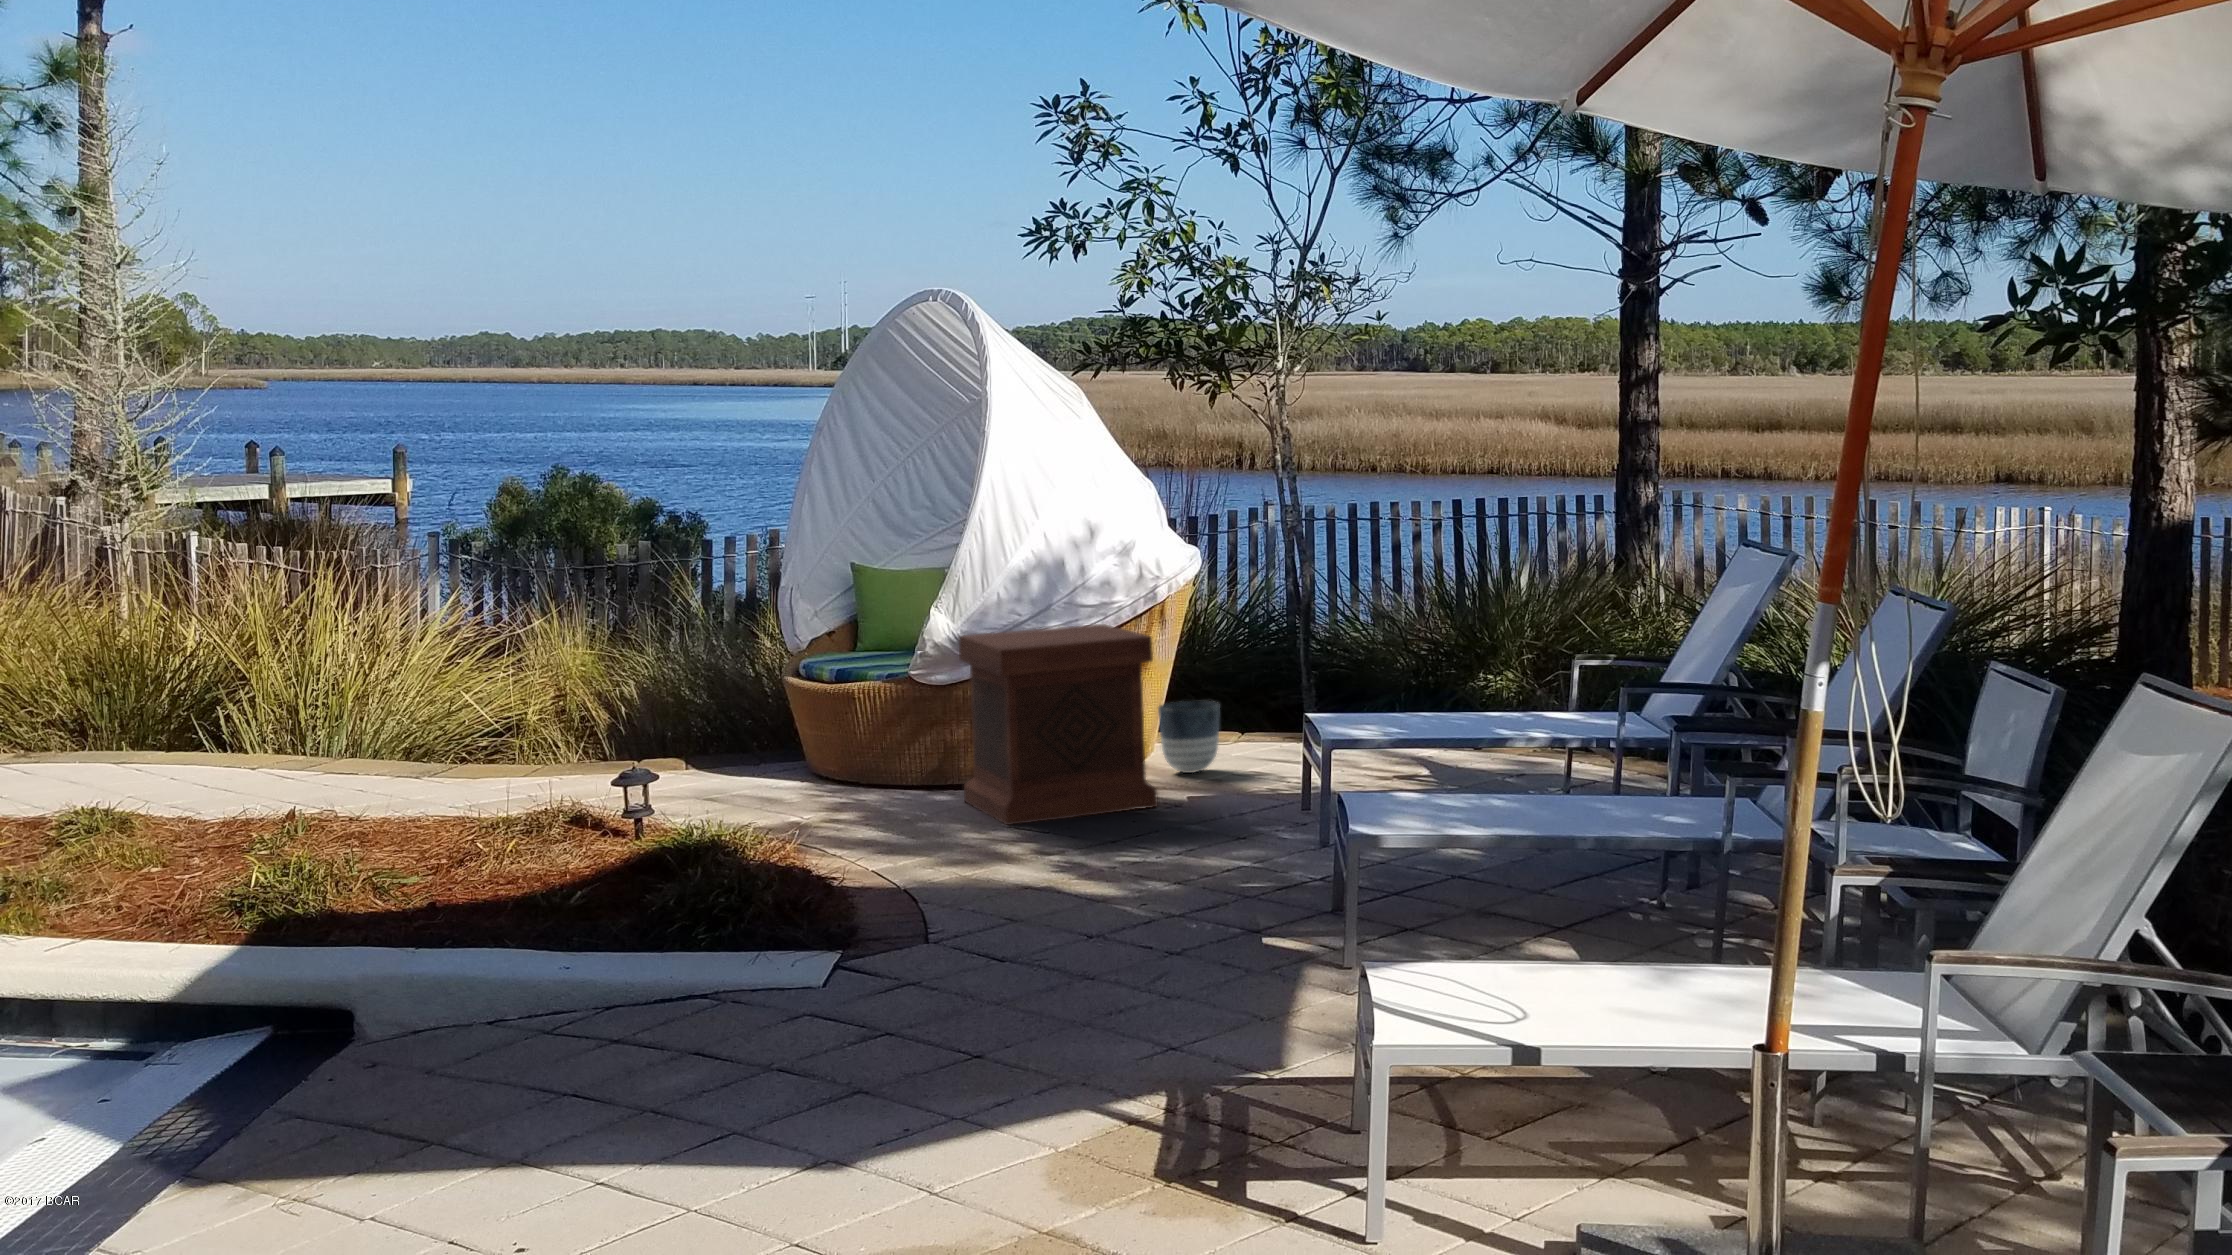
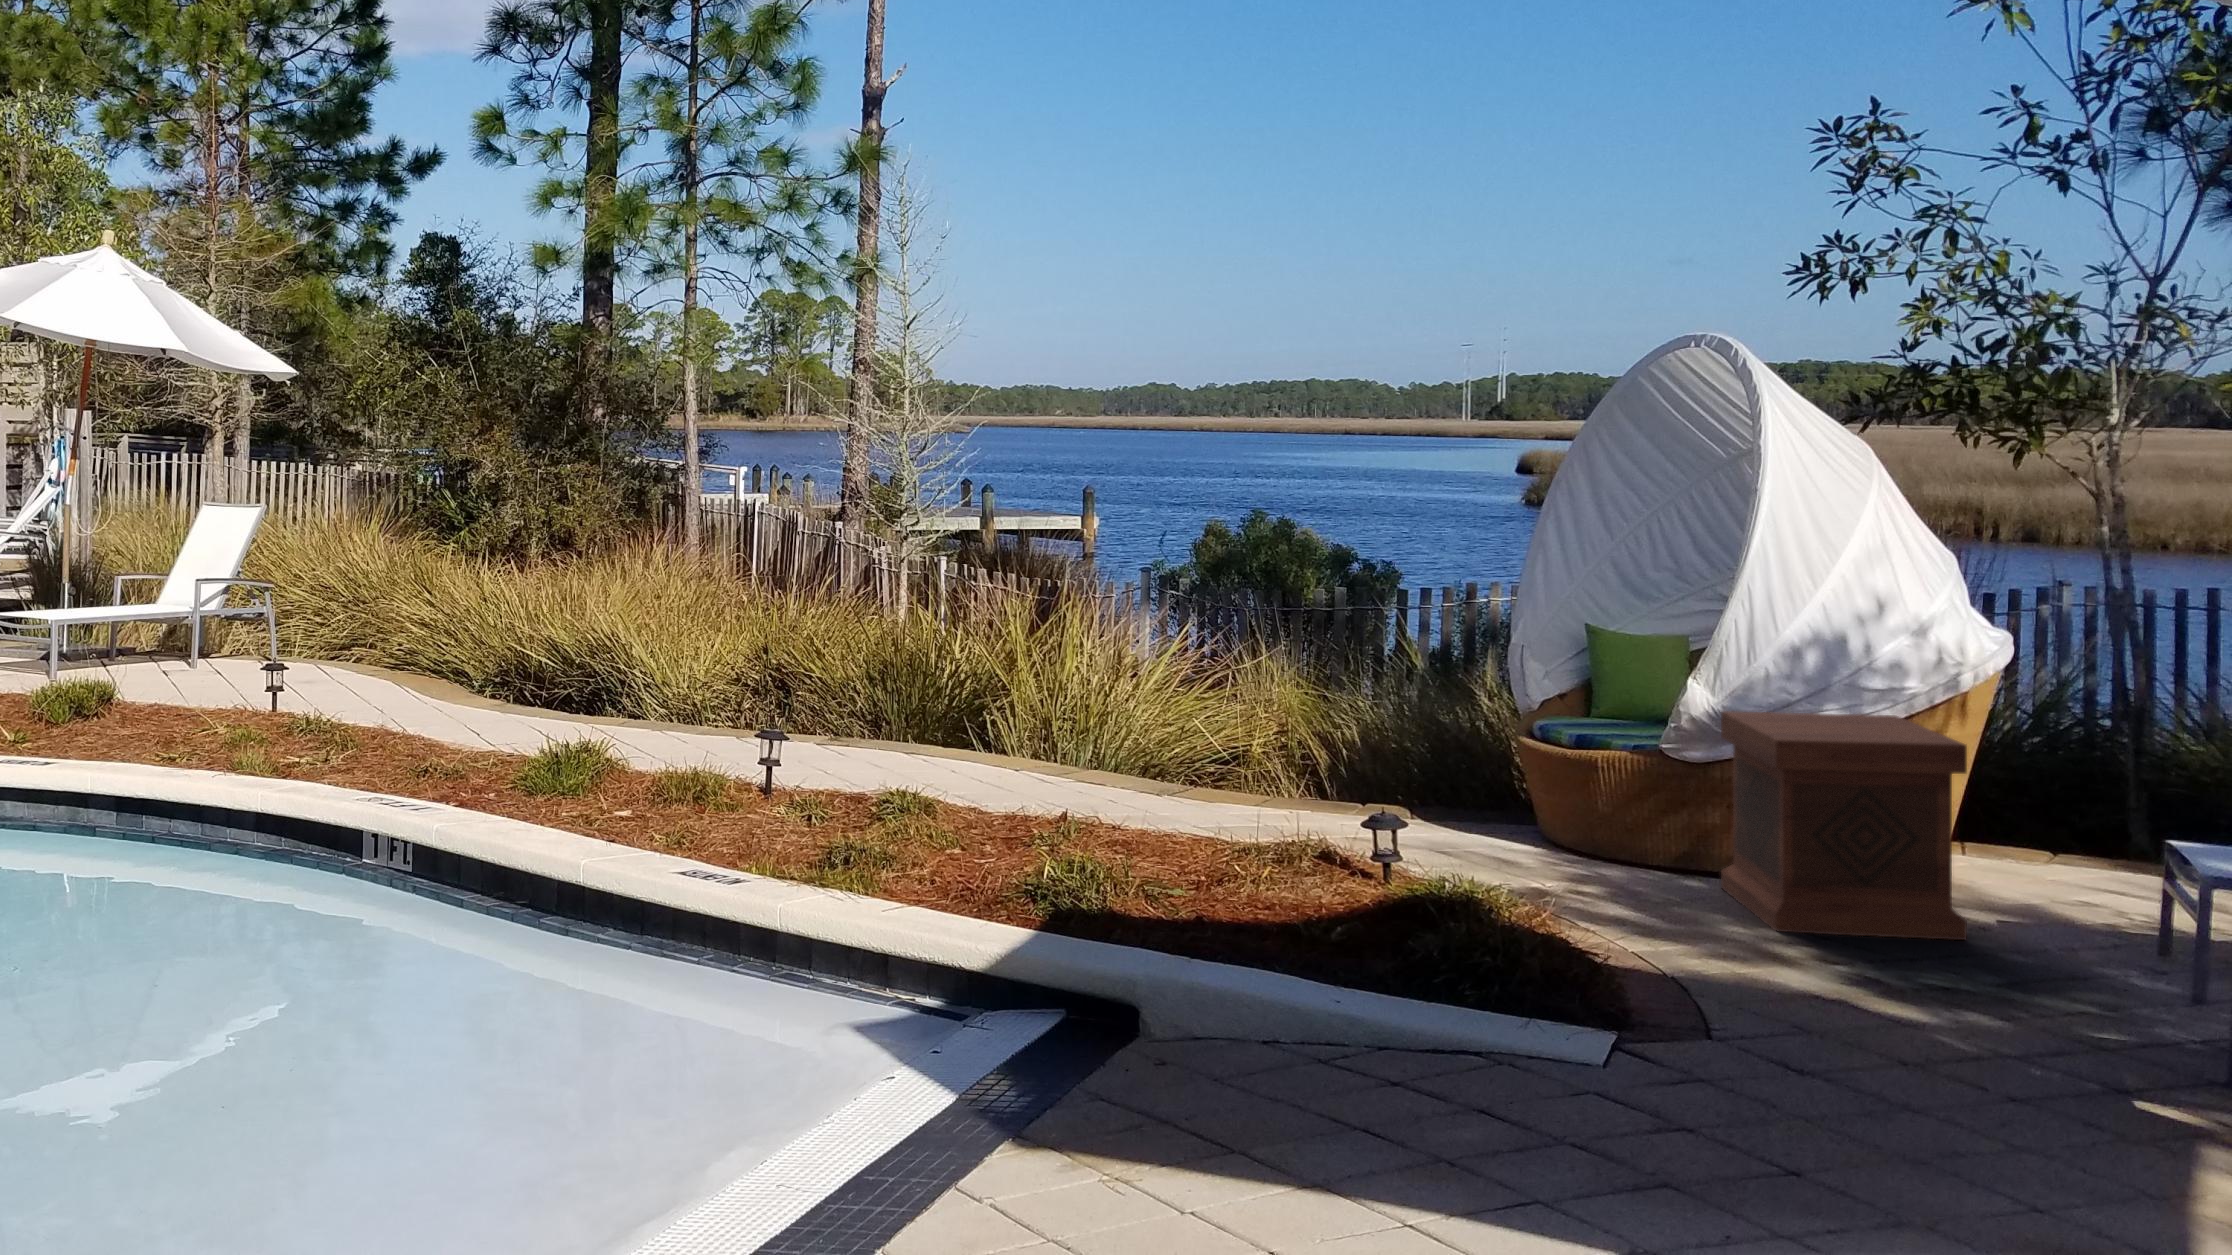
planter: present [1158,701,1219,773] -> none [1961,810,2044,895]

